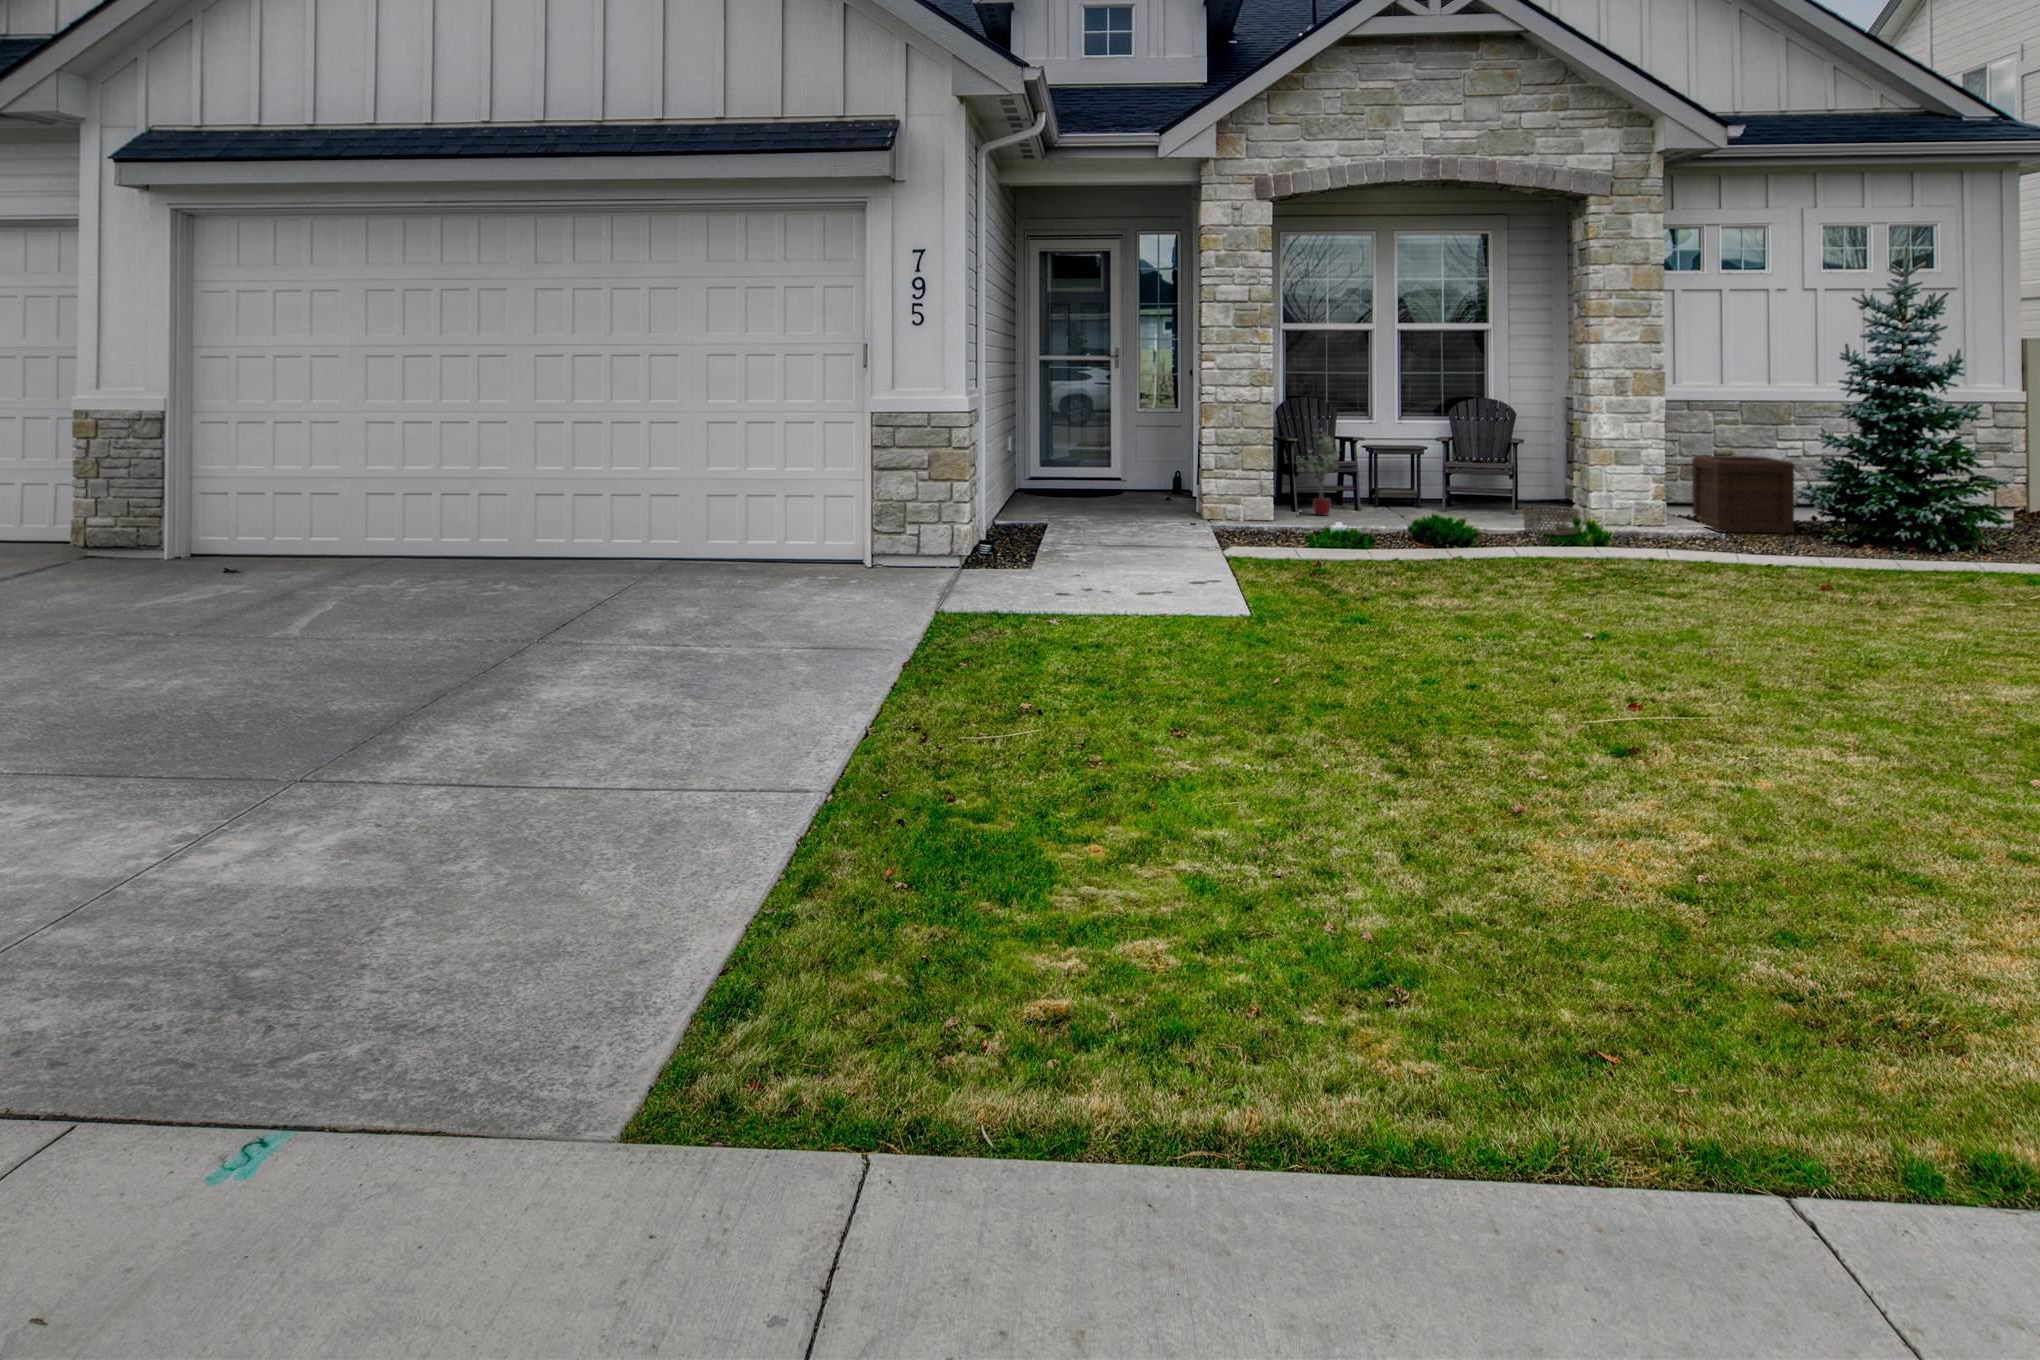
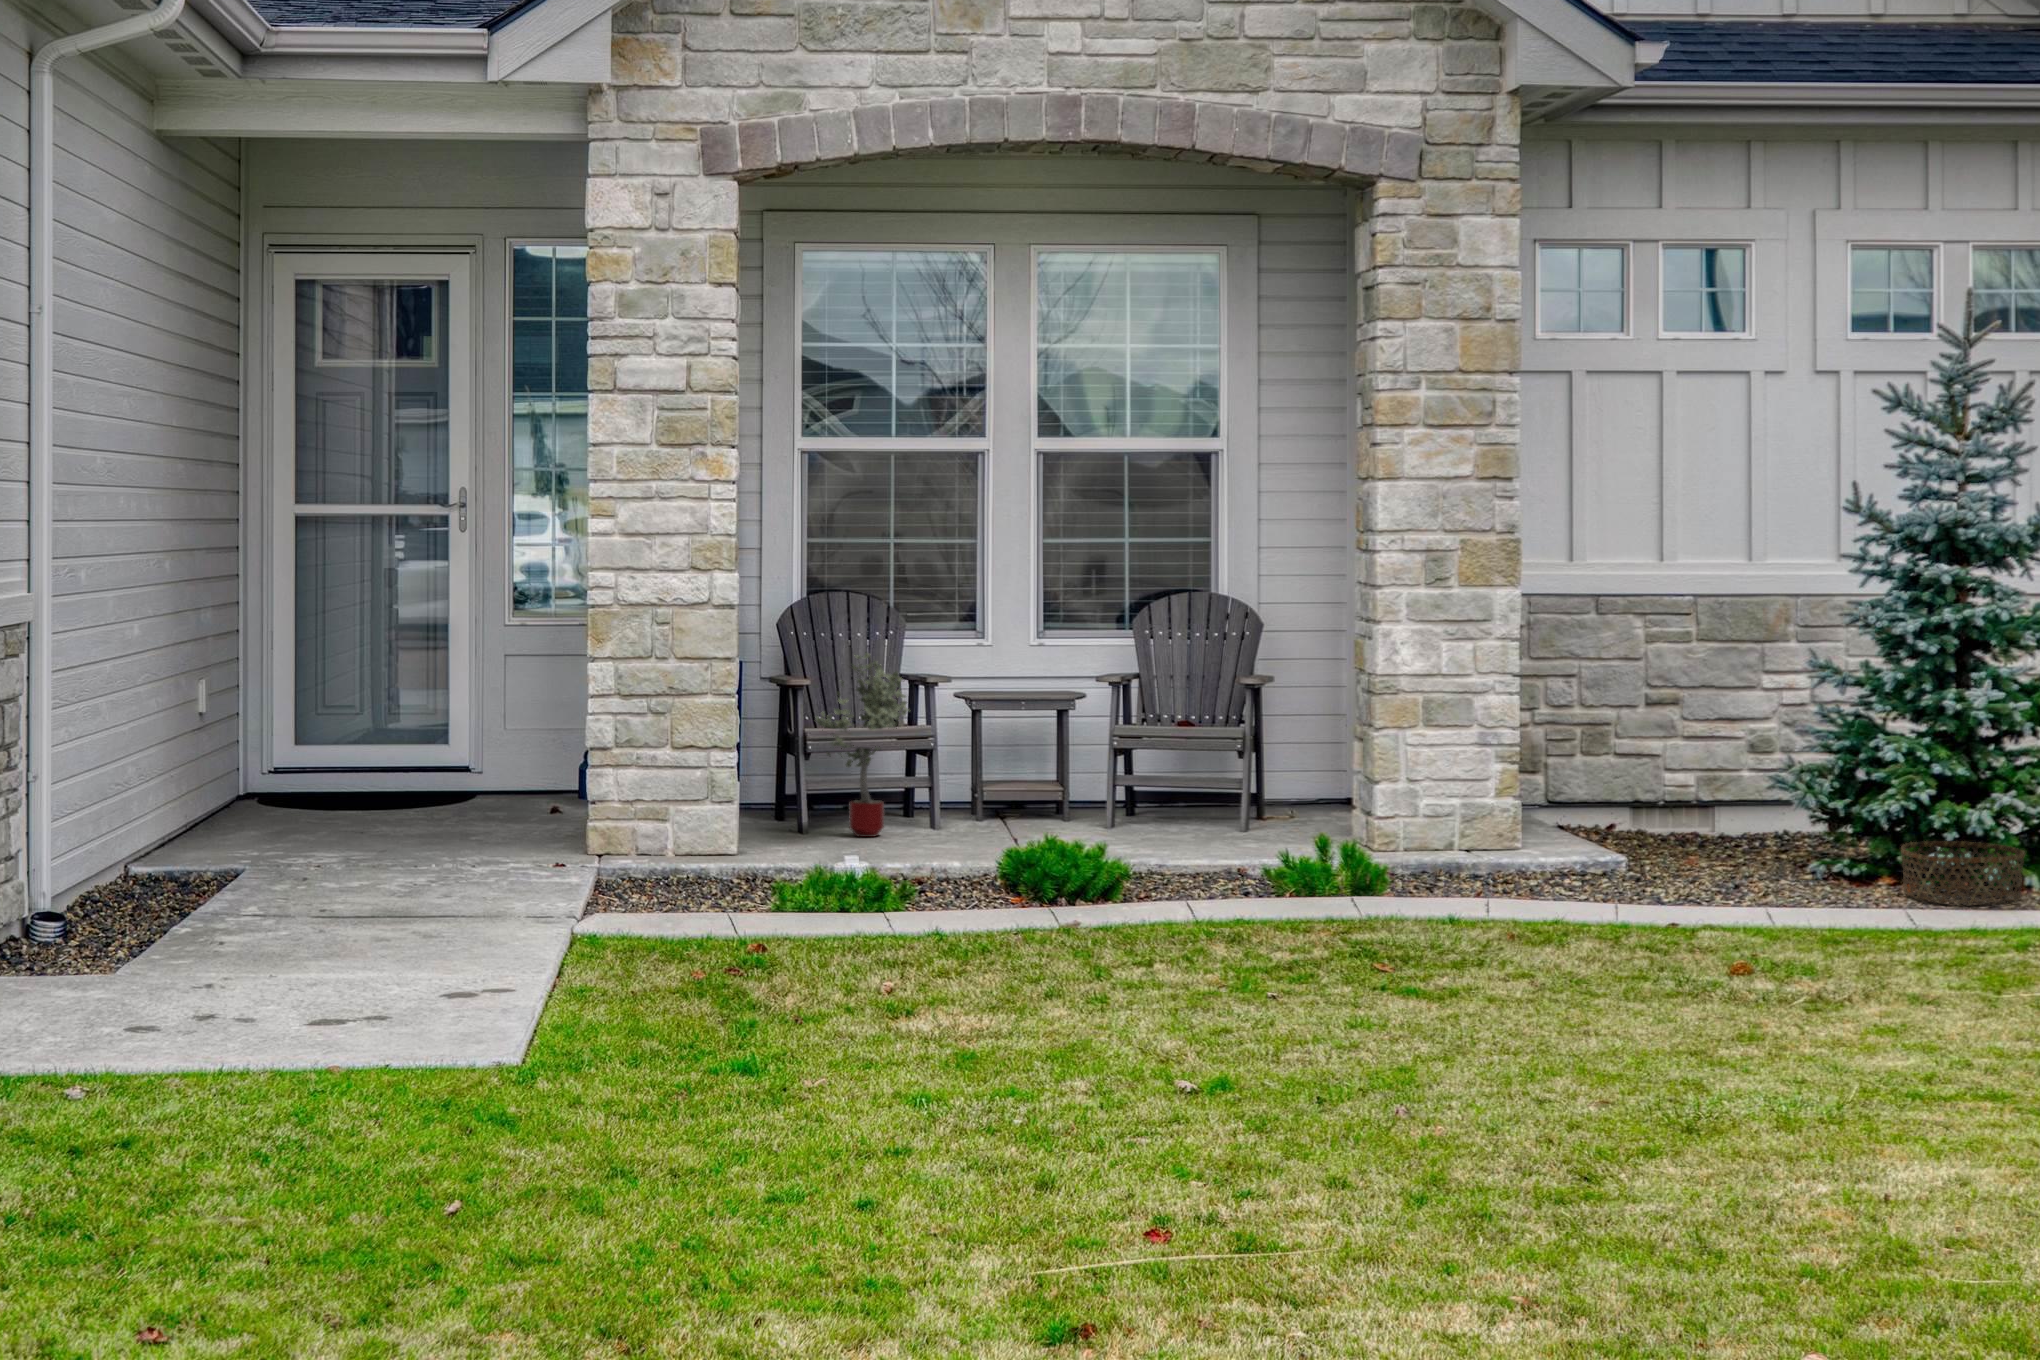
wooden crate: present [1692,456,1794,534] -> none [1597,705,1775,862]
basket: present [1523,507,1580,535] -> present [1901,841,2025,905]

